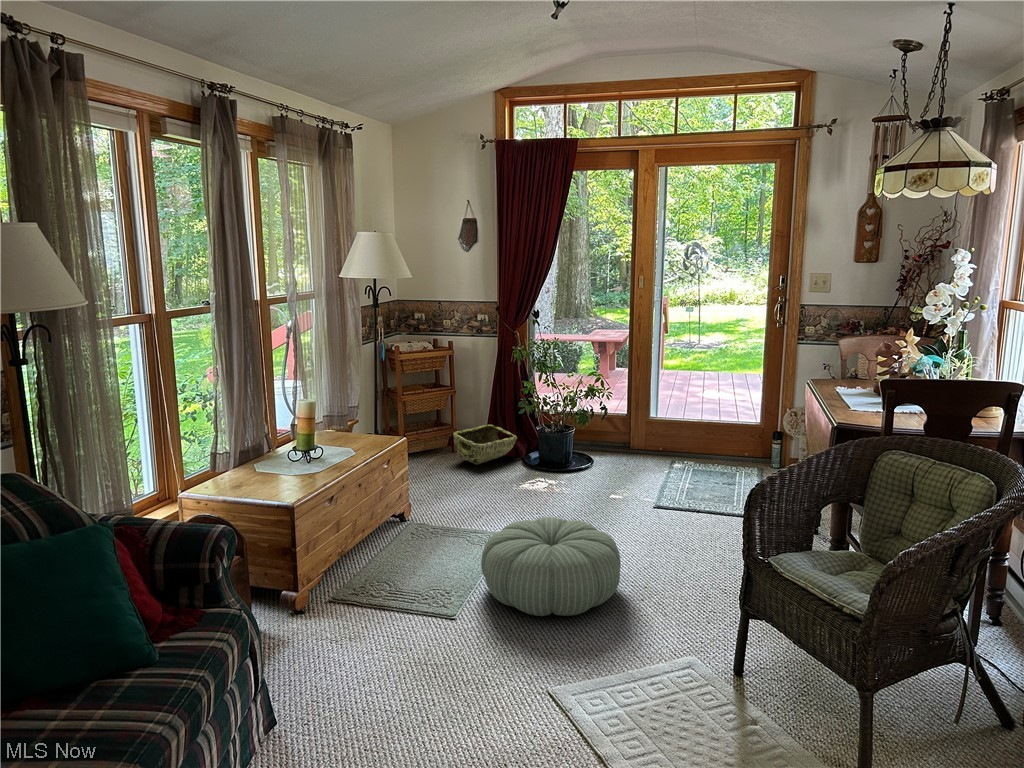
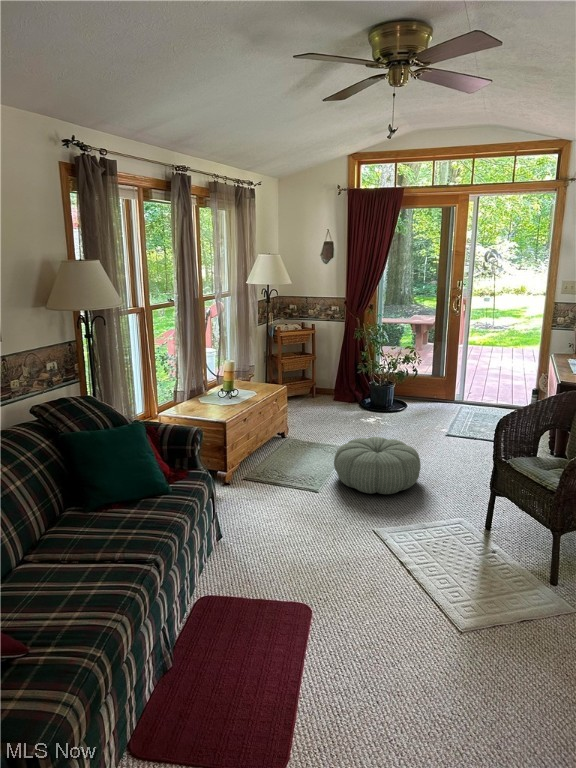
woven basket: present [453,425,517,465] -> none [314,380,357,406]

